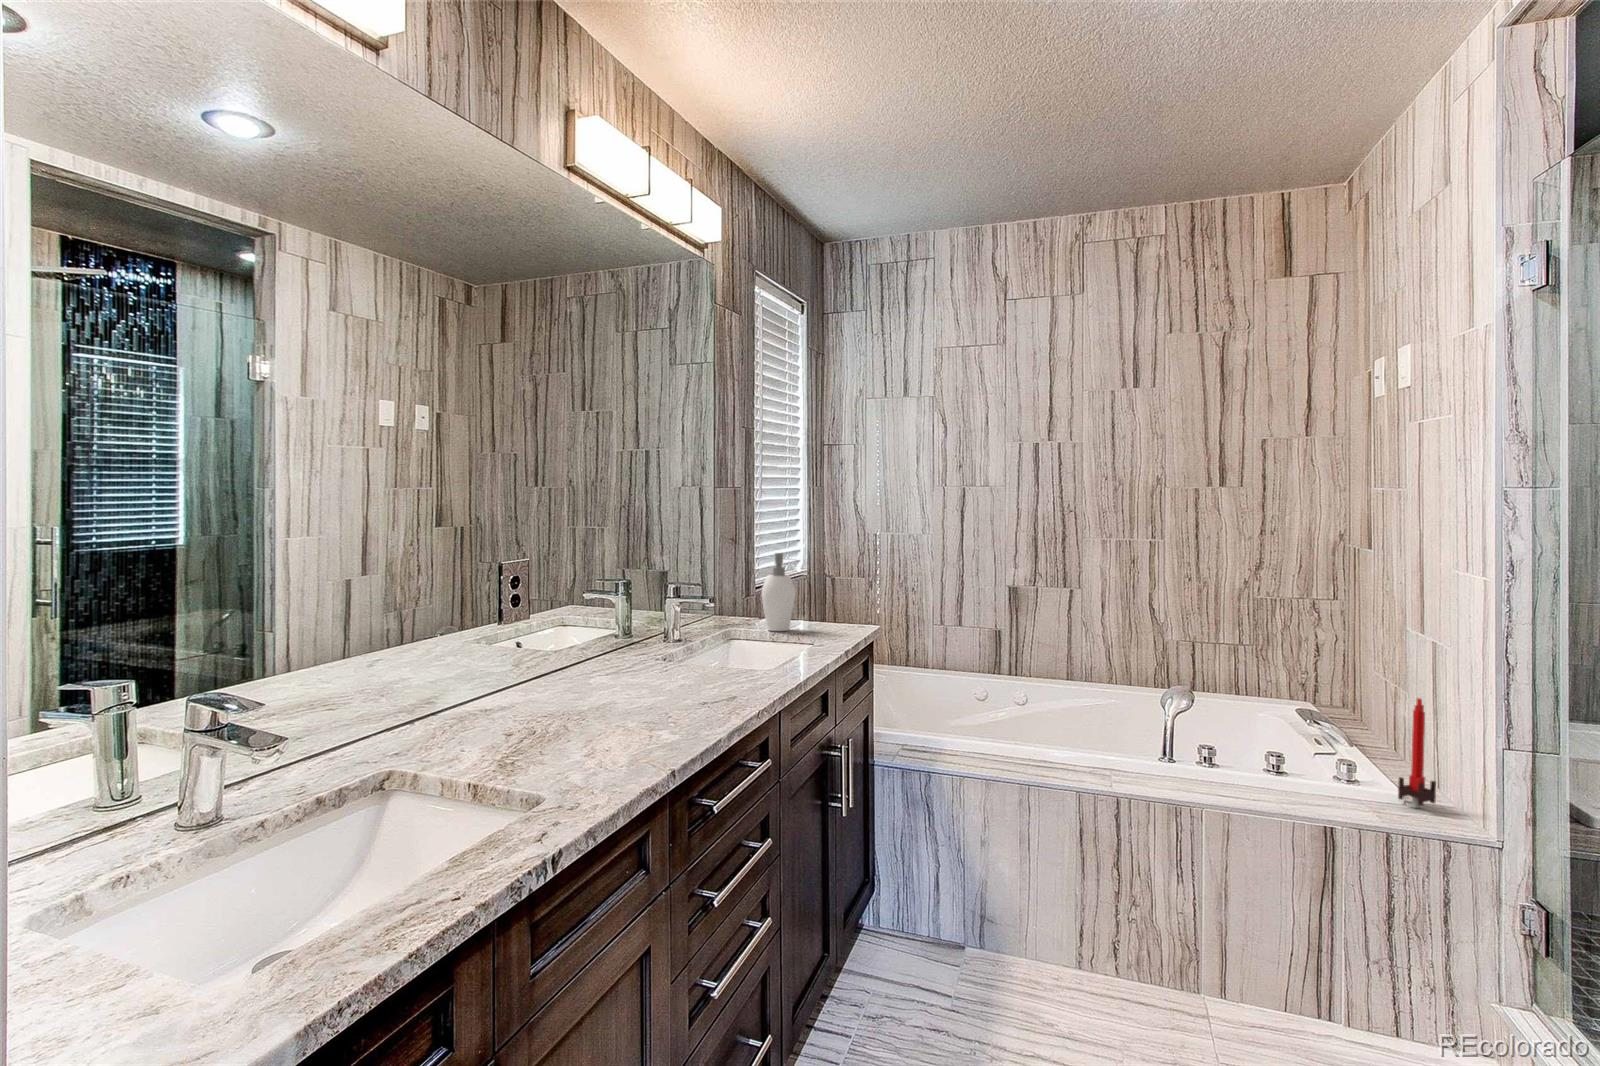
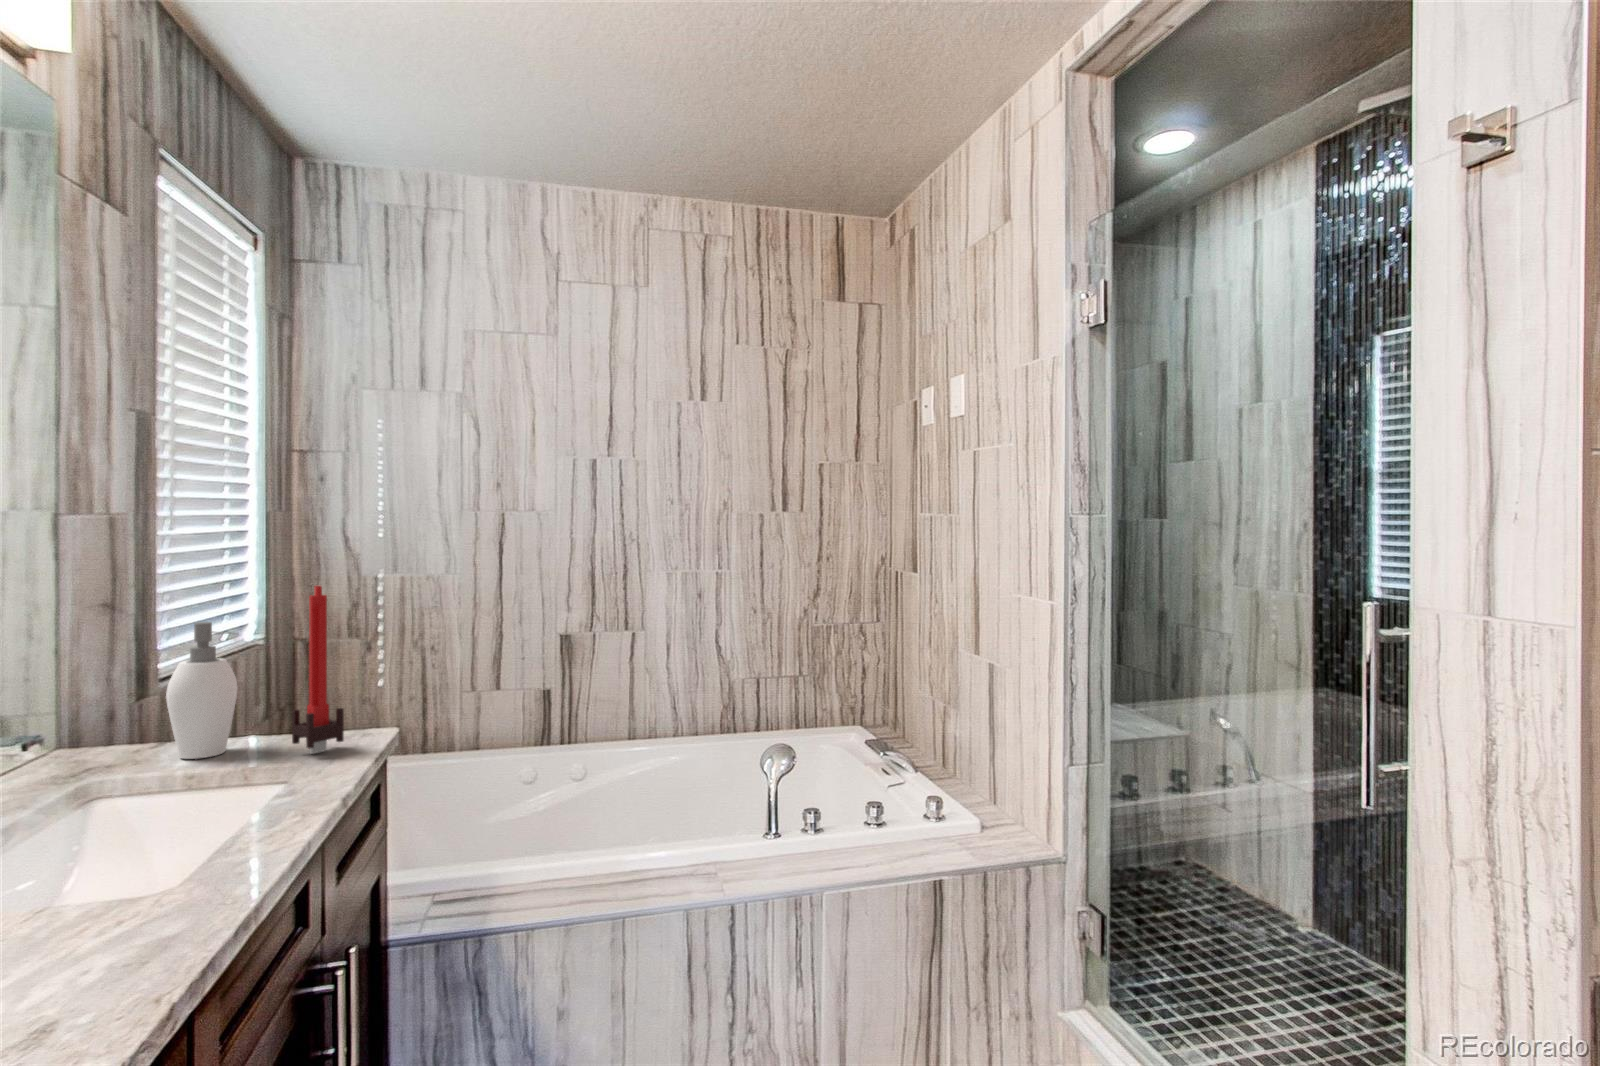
candle: present [1398,698,1436,808] -> present [292,586,344,754]

